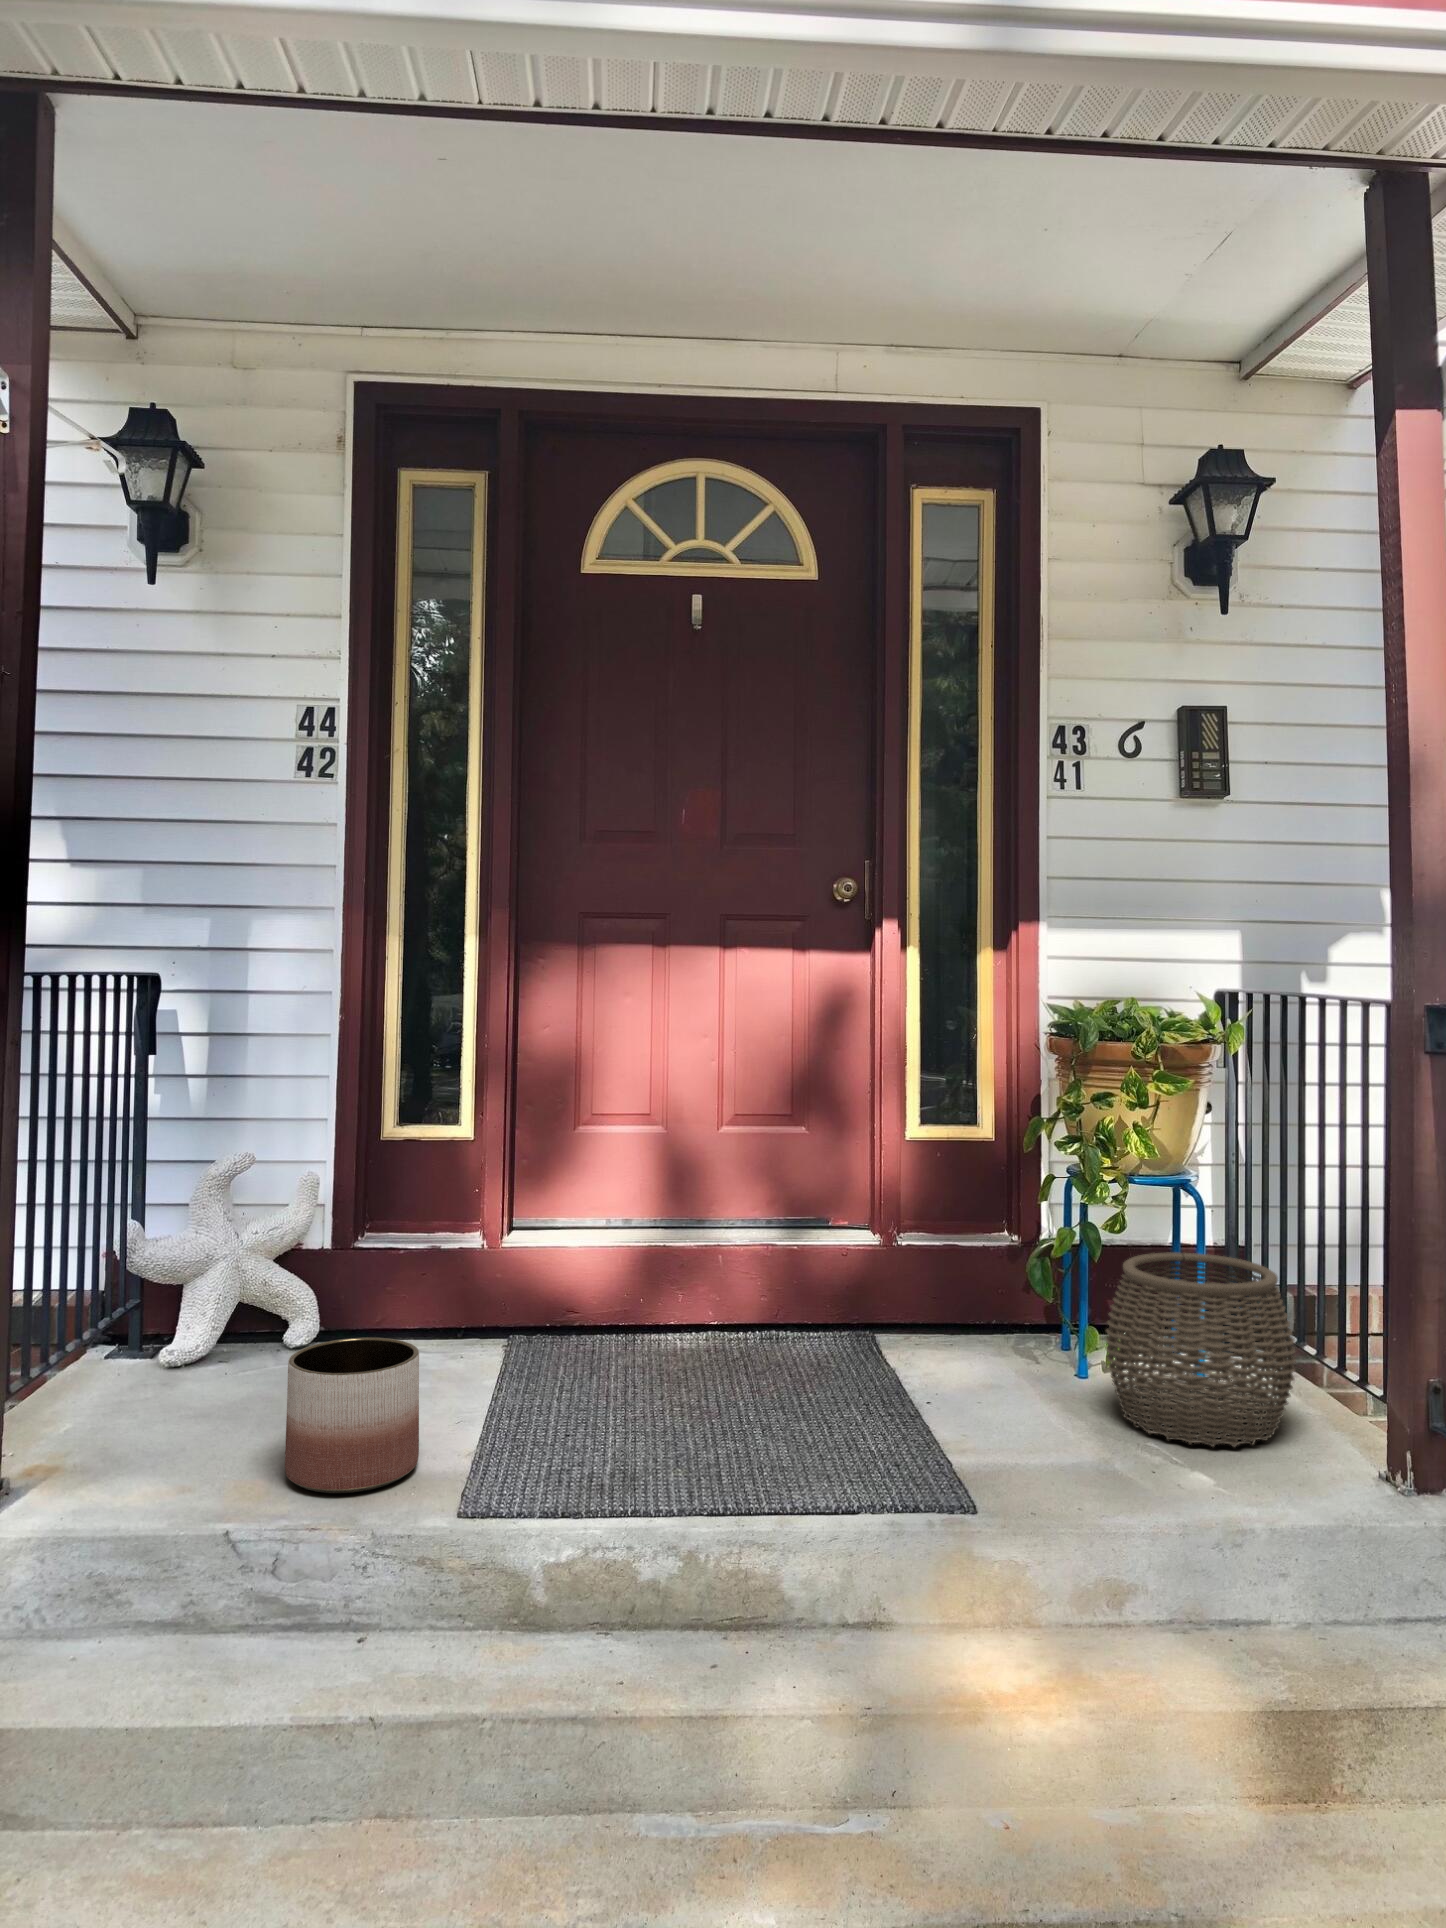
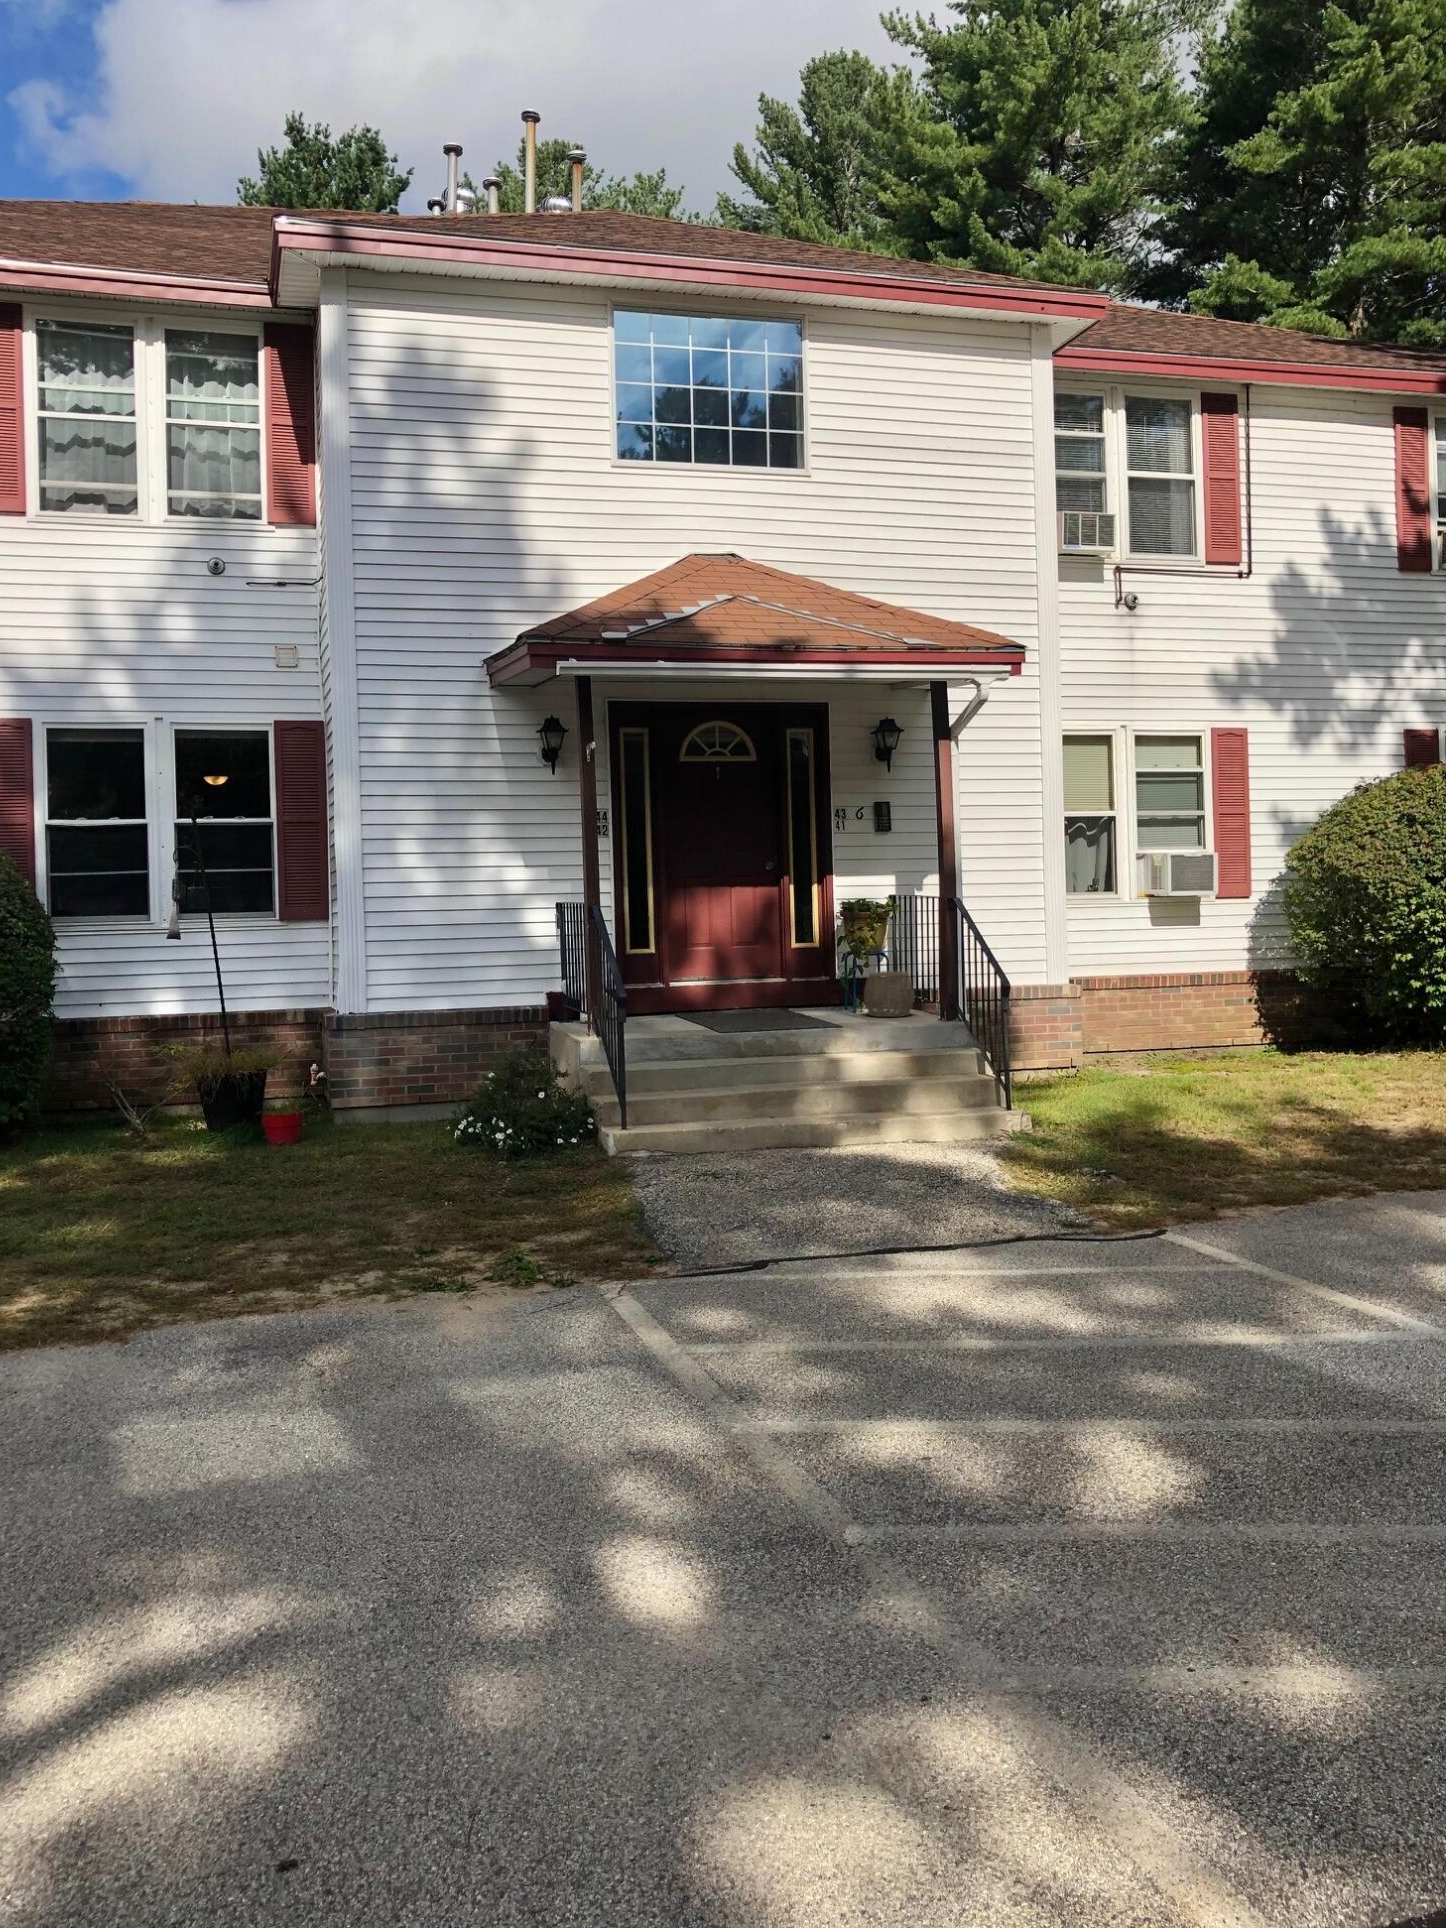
planter: present [285,1338,419,1493] -> none [666,998,700,1031]

